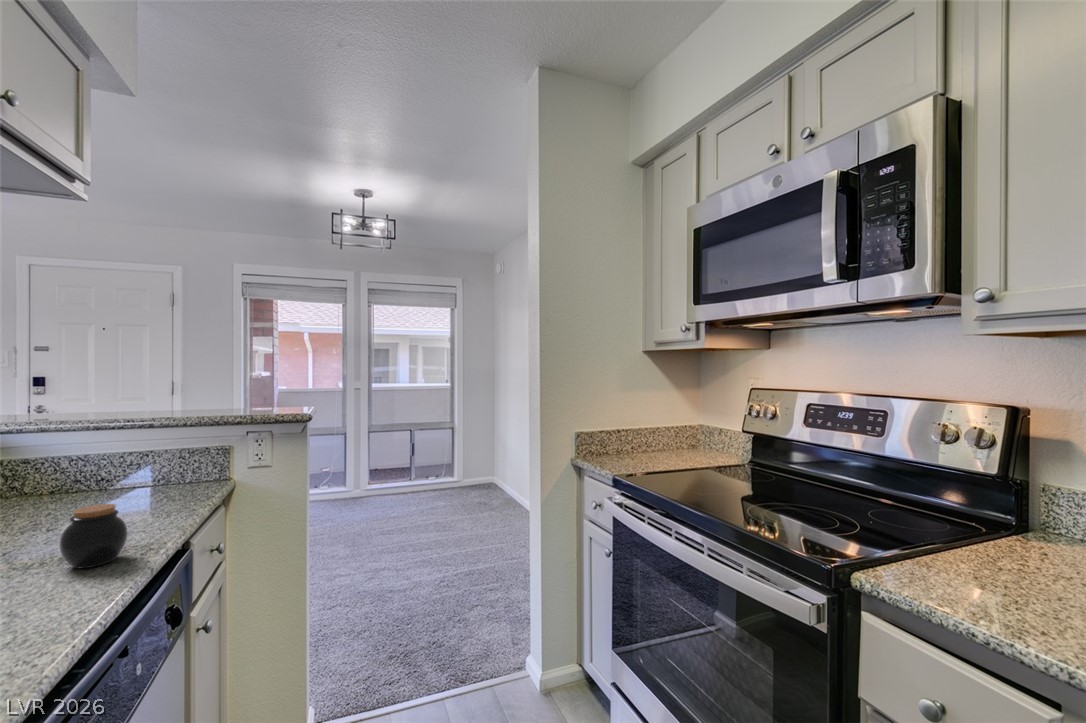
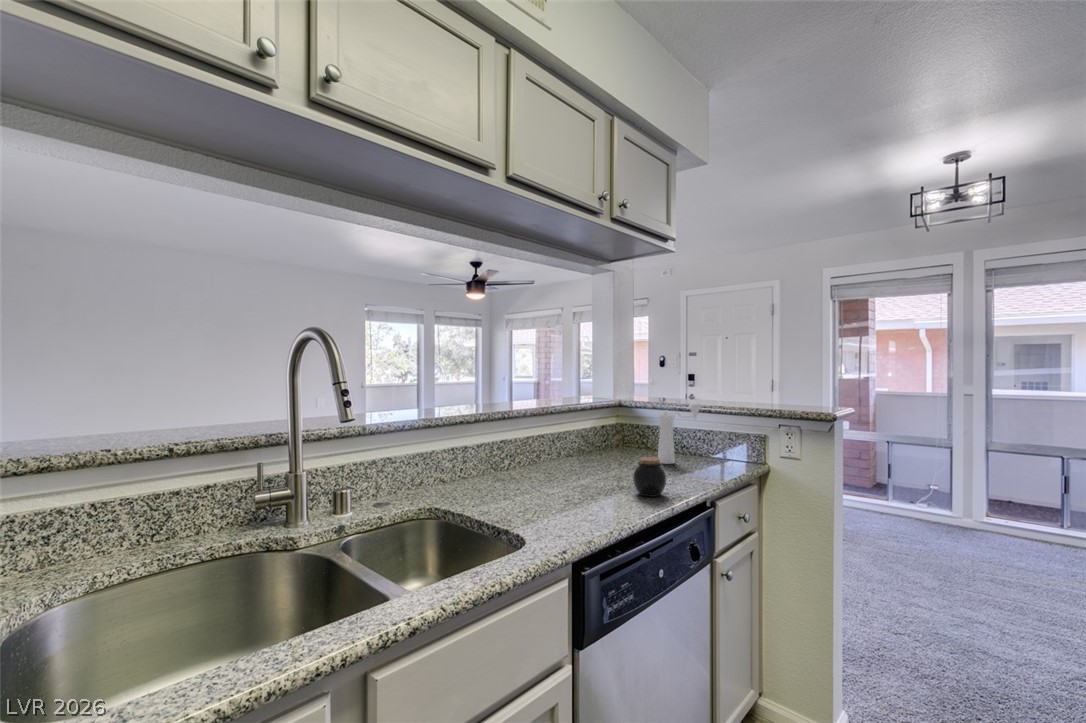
pepper mill: none [65,417,140,512] -> present [658,403,701,464]

